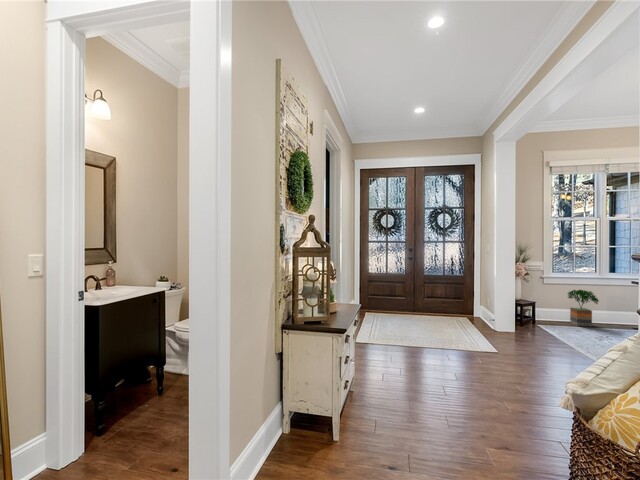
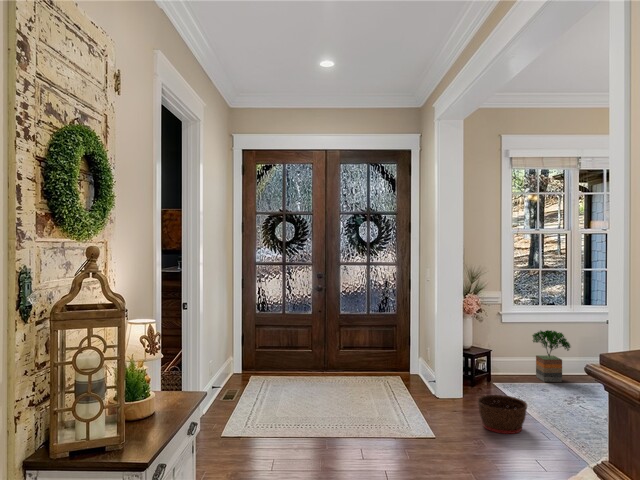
basket: none [529,327,567,353] -> present [478,395,527,434]

